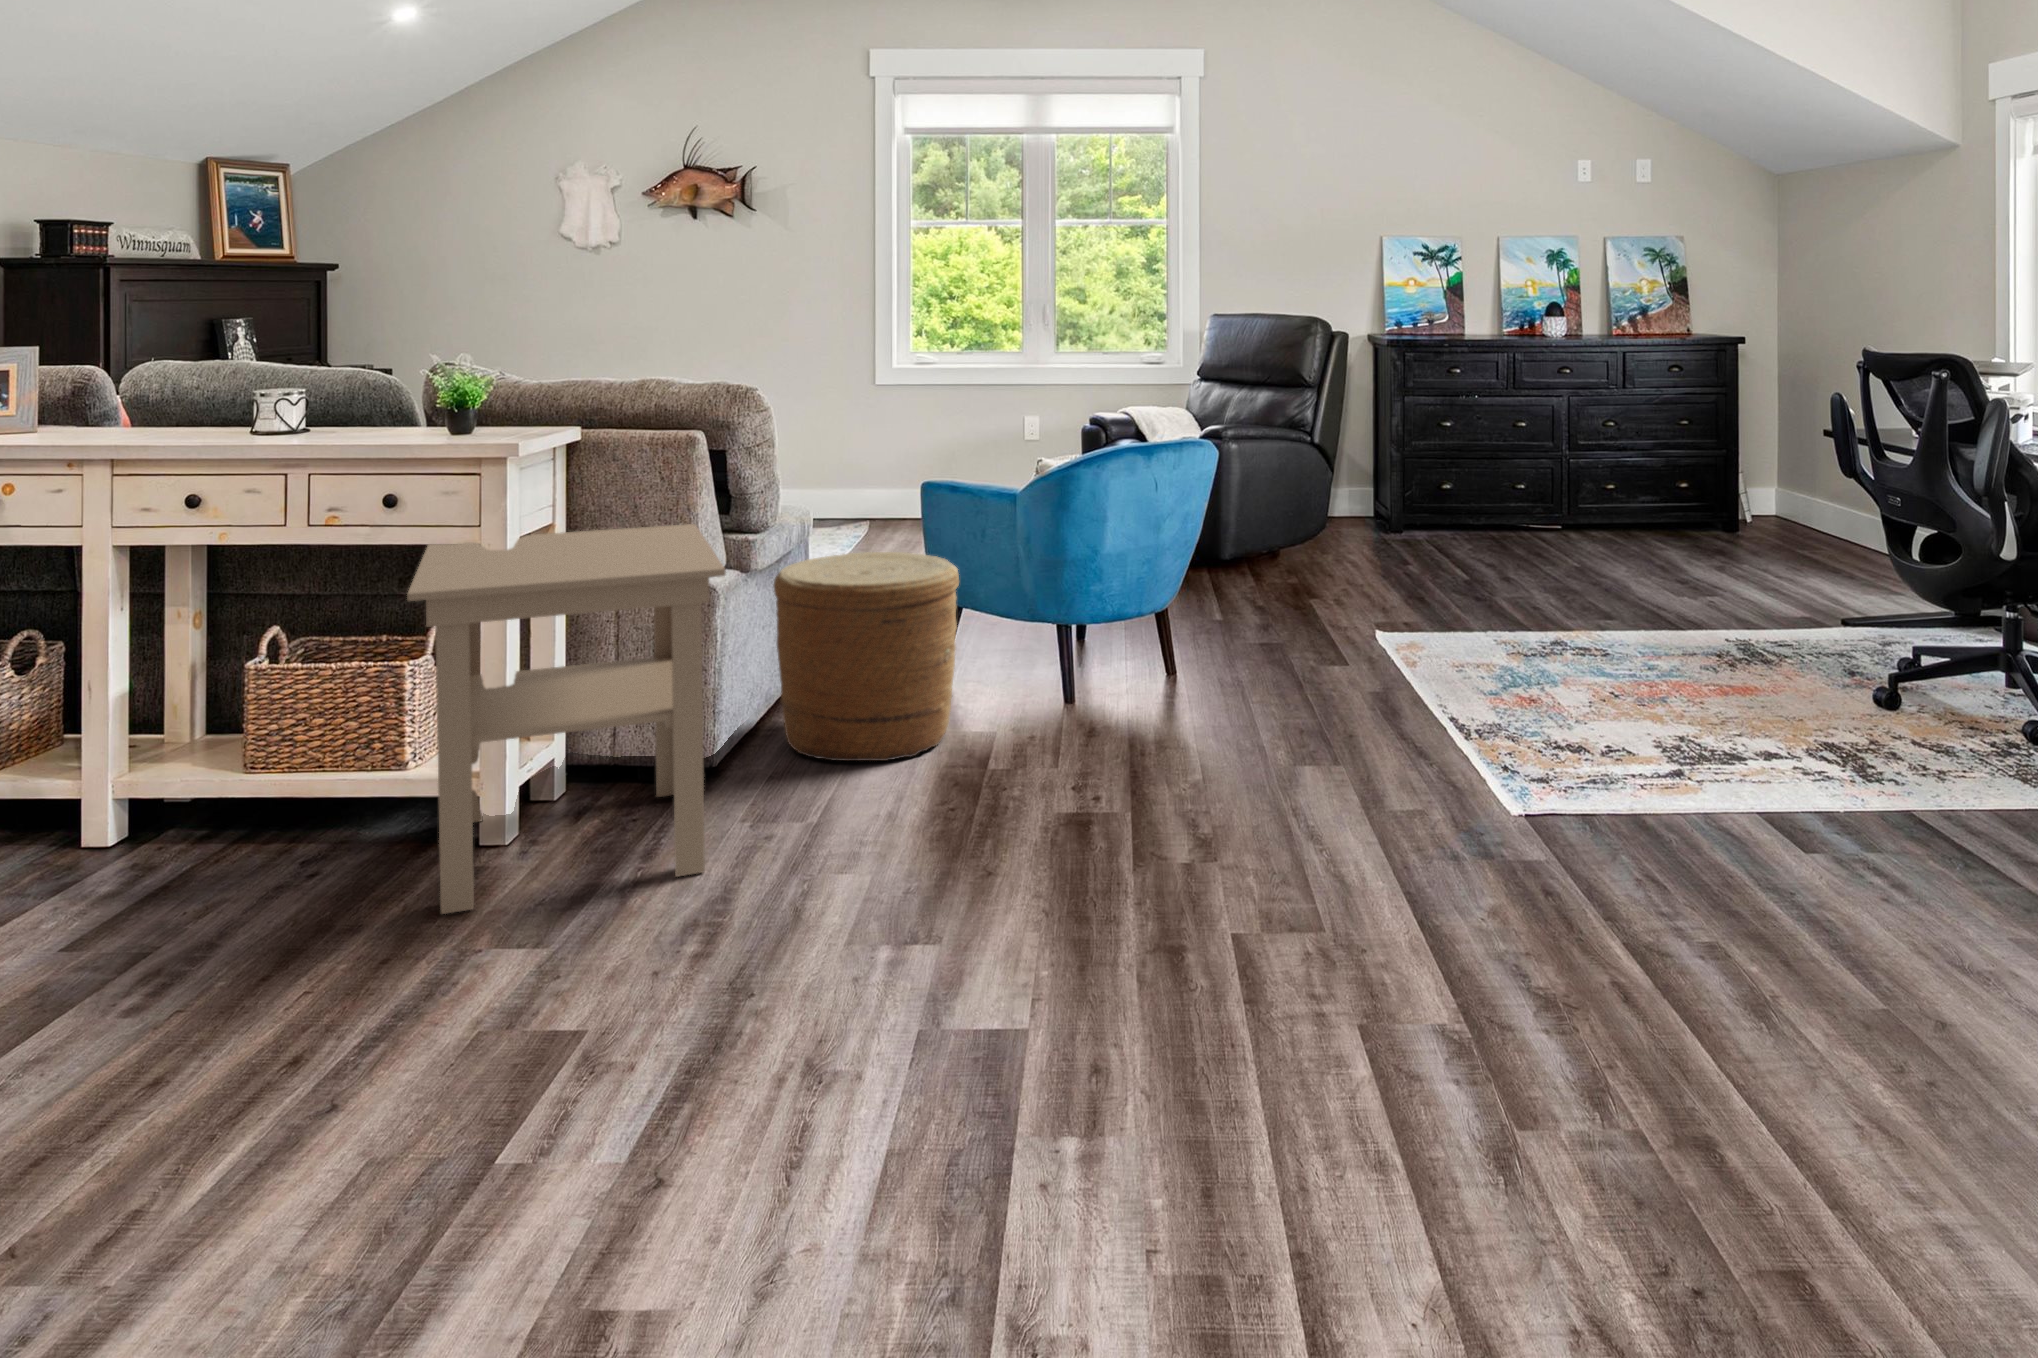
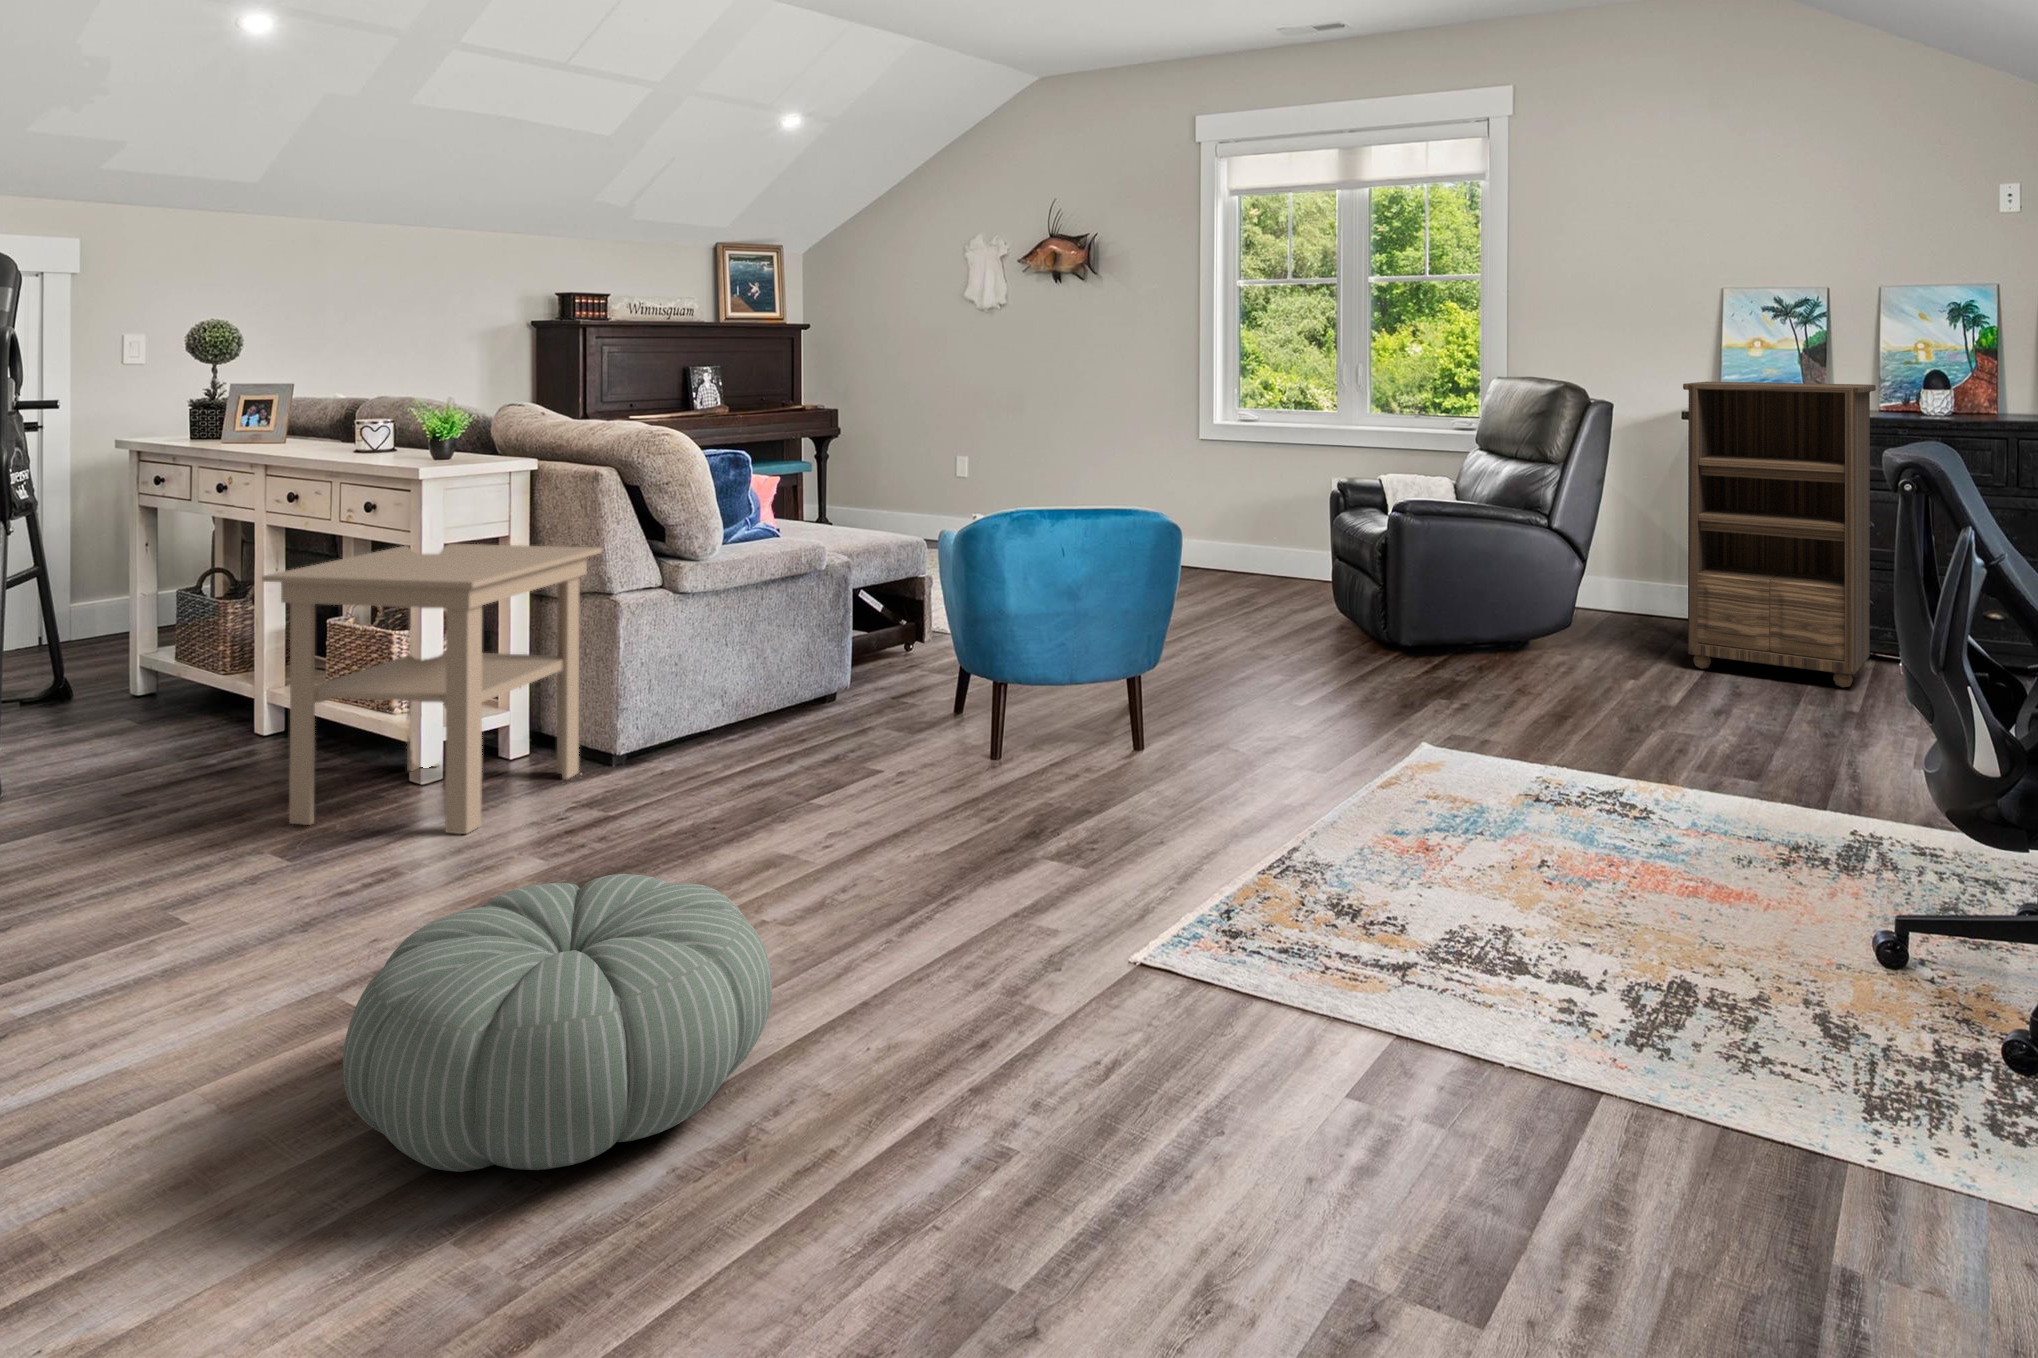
bookshelf: none [1417,313,1566,550] -> present [1683,382,1876,687]
woven basket: present [773,552,959,761] -> none [688,590,860,781]
pouf: none [1169,818,1571,1118] -> present [343,874,772,1172]

